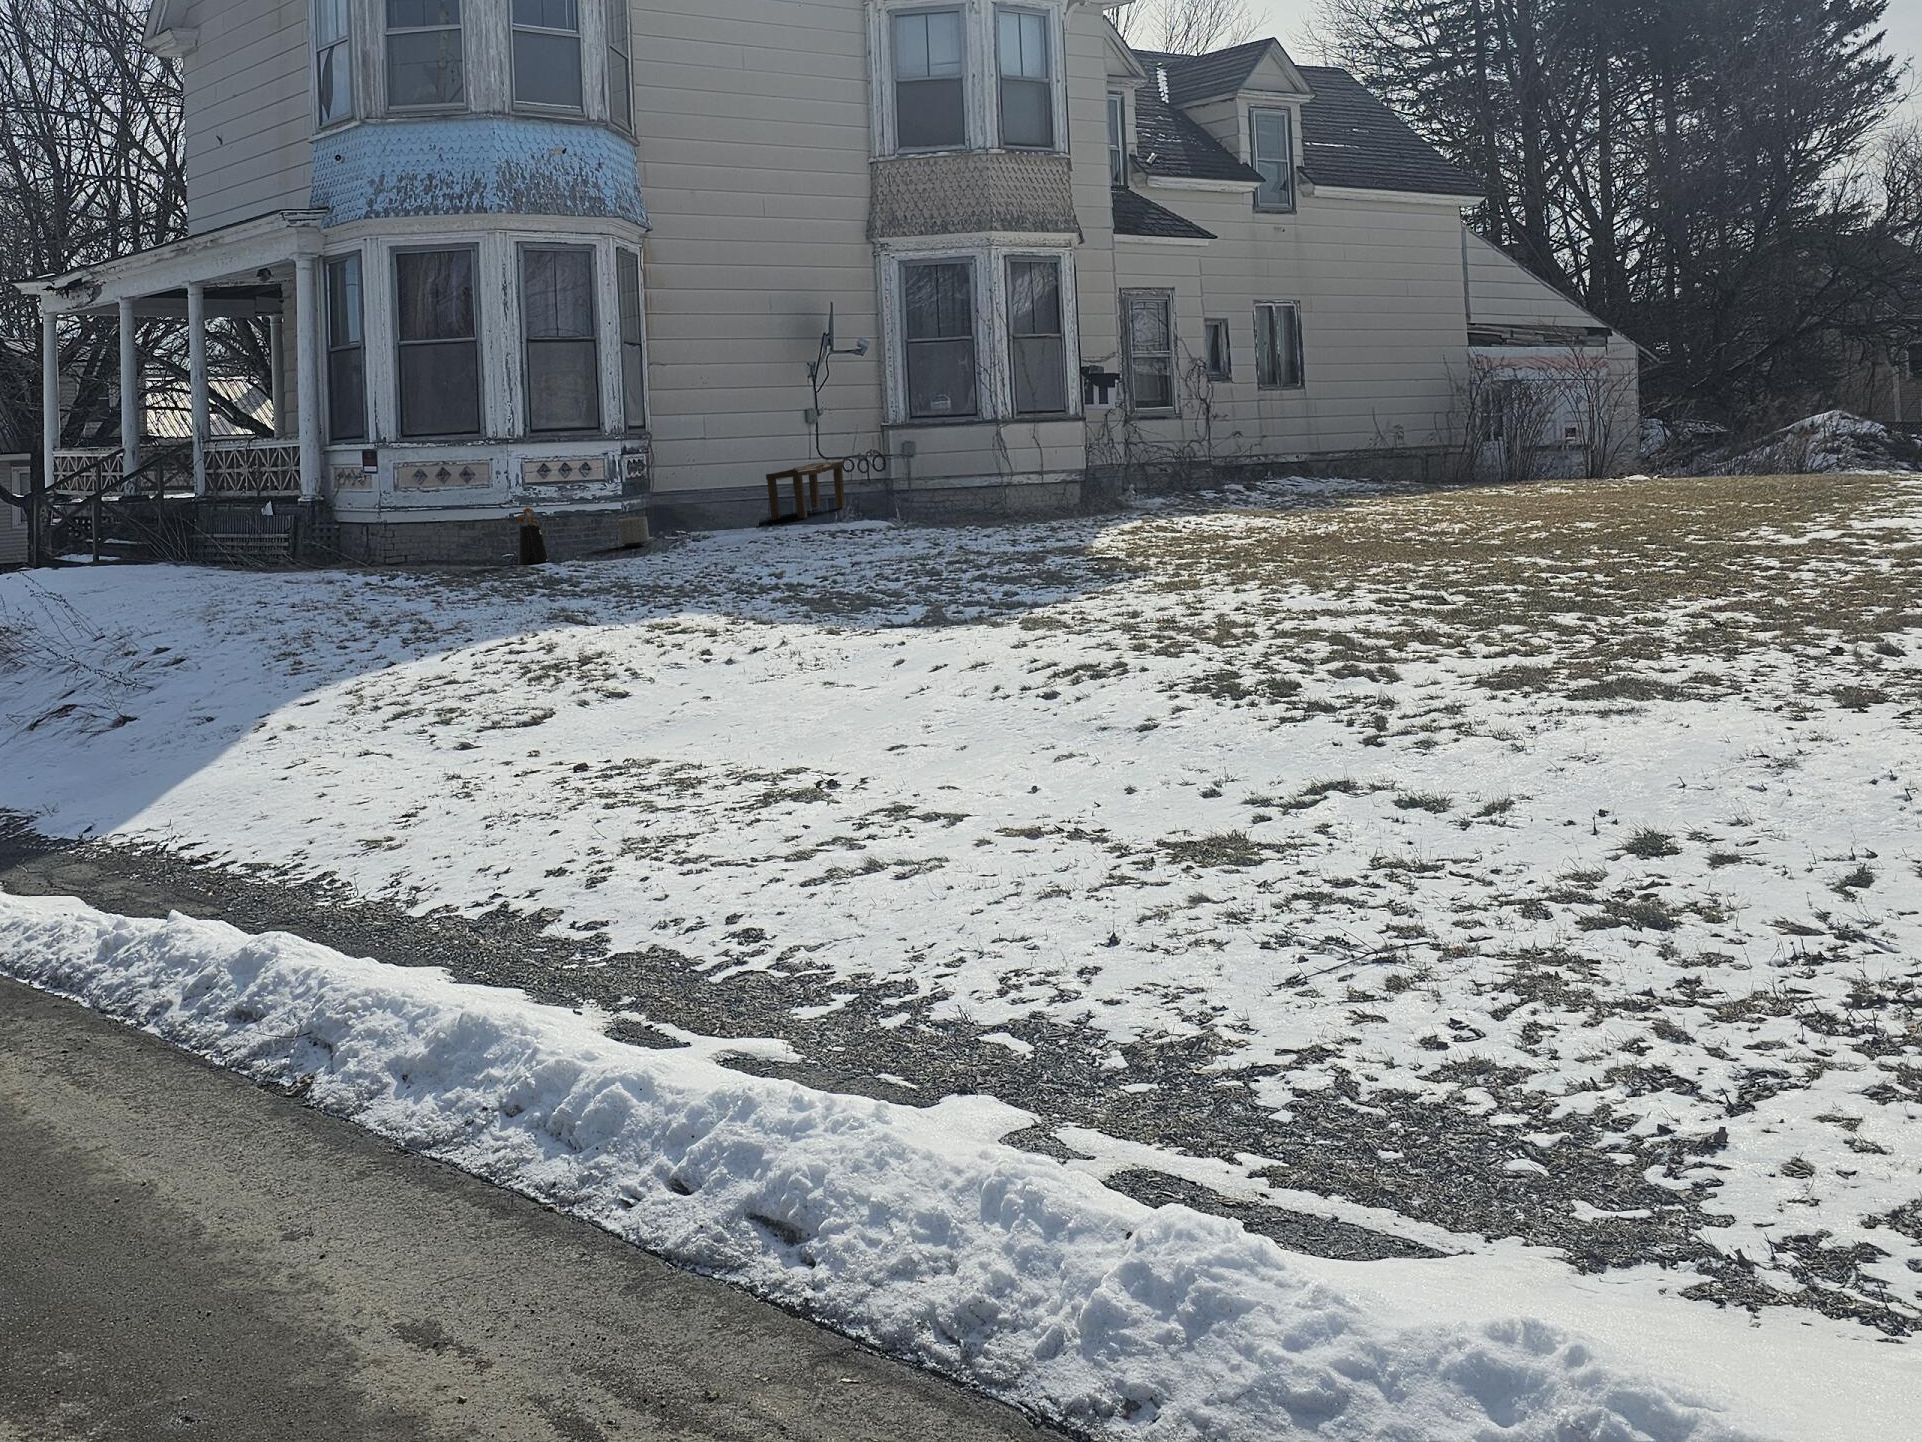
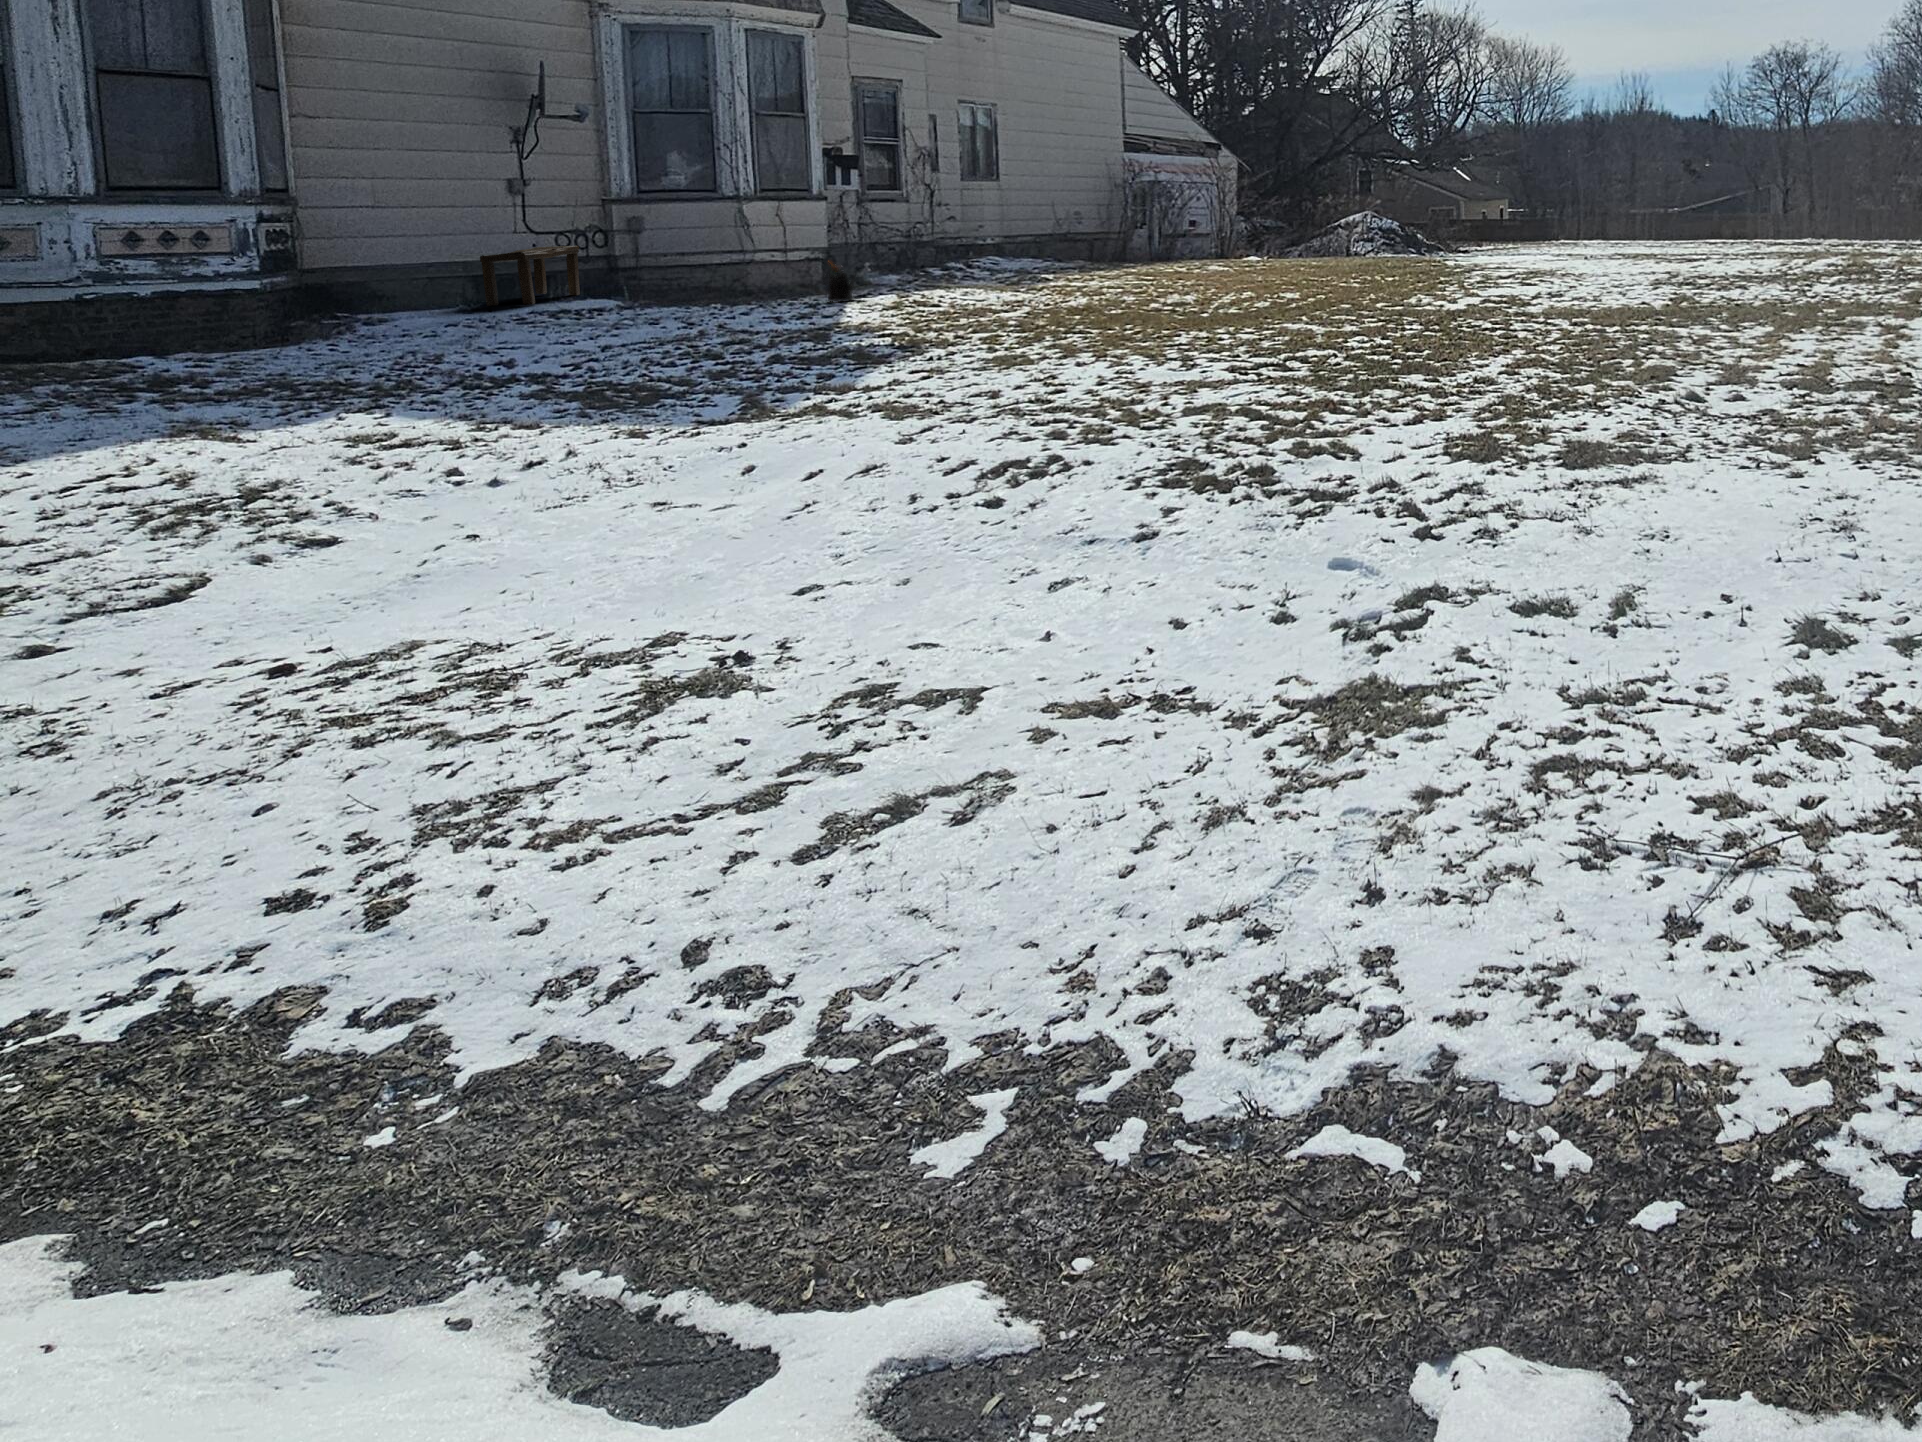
watering can: present [517,508,550,564] -> present [827,265,855,302]
planter: present [618,516,649,547] -> none [267,299,317,334]

